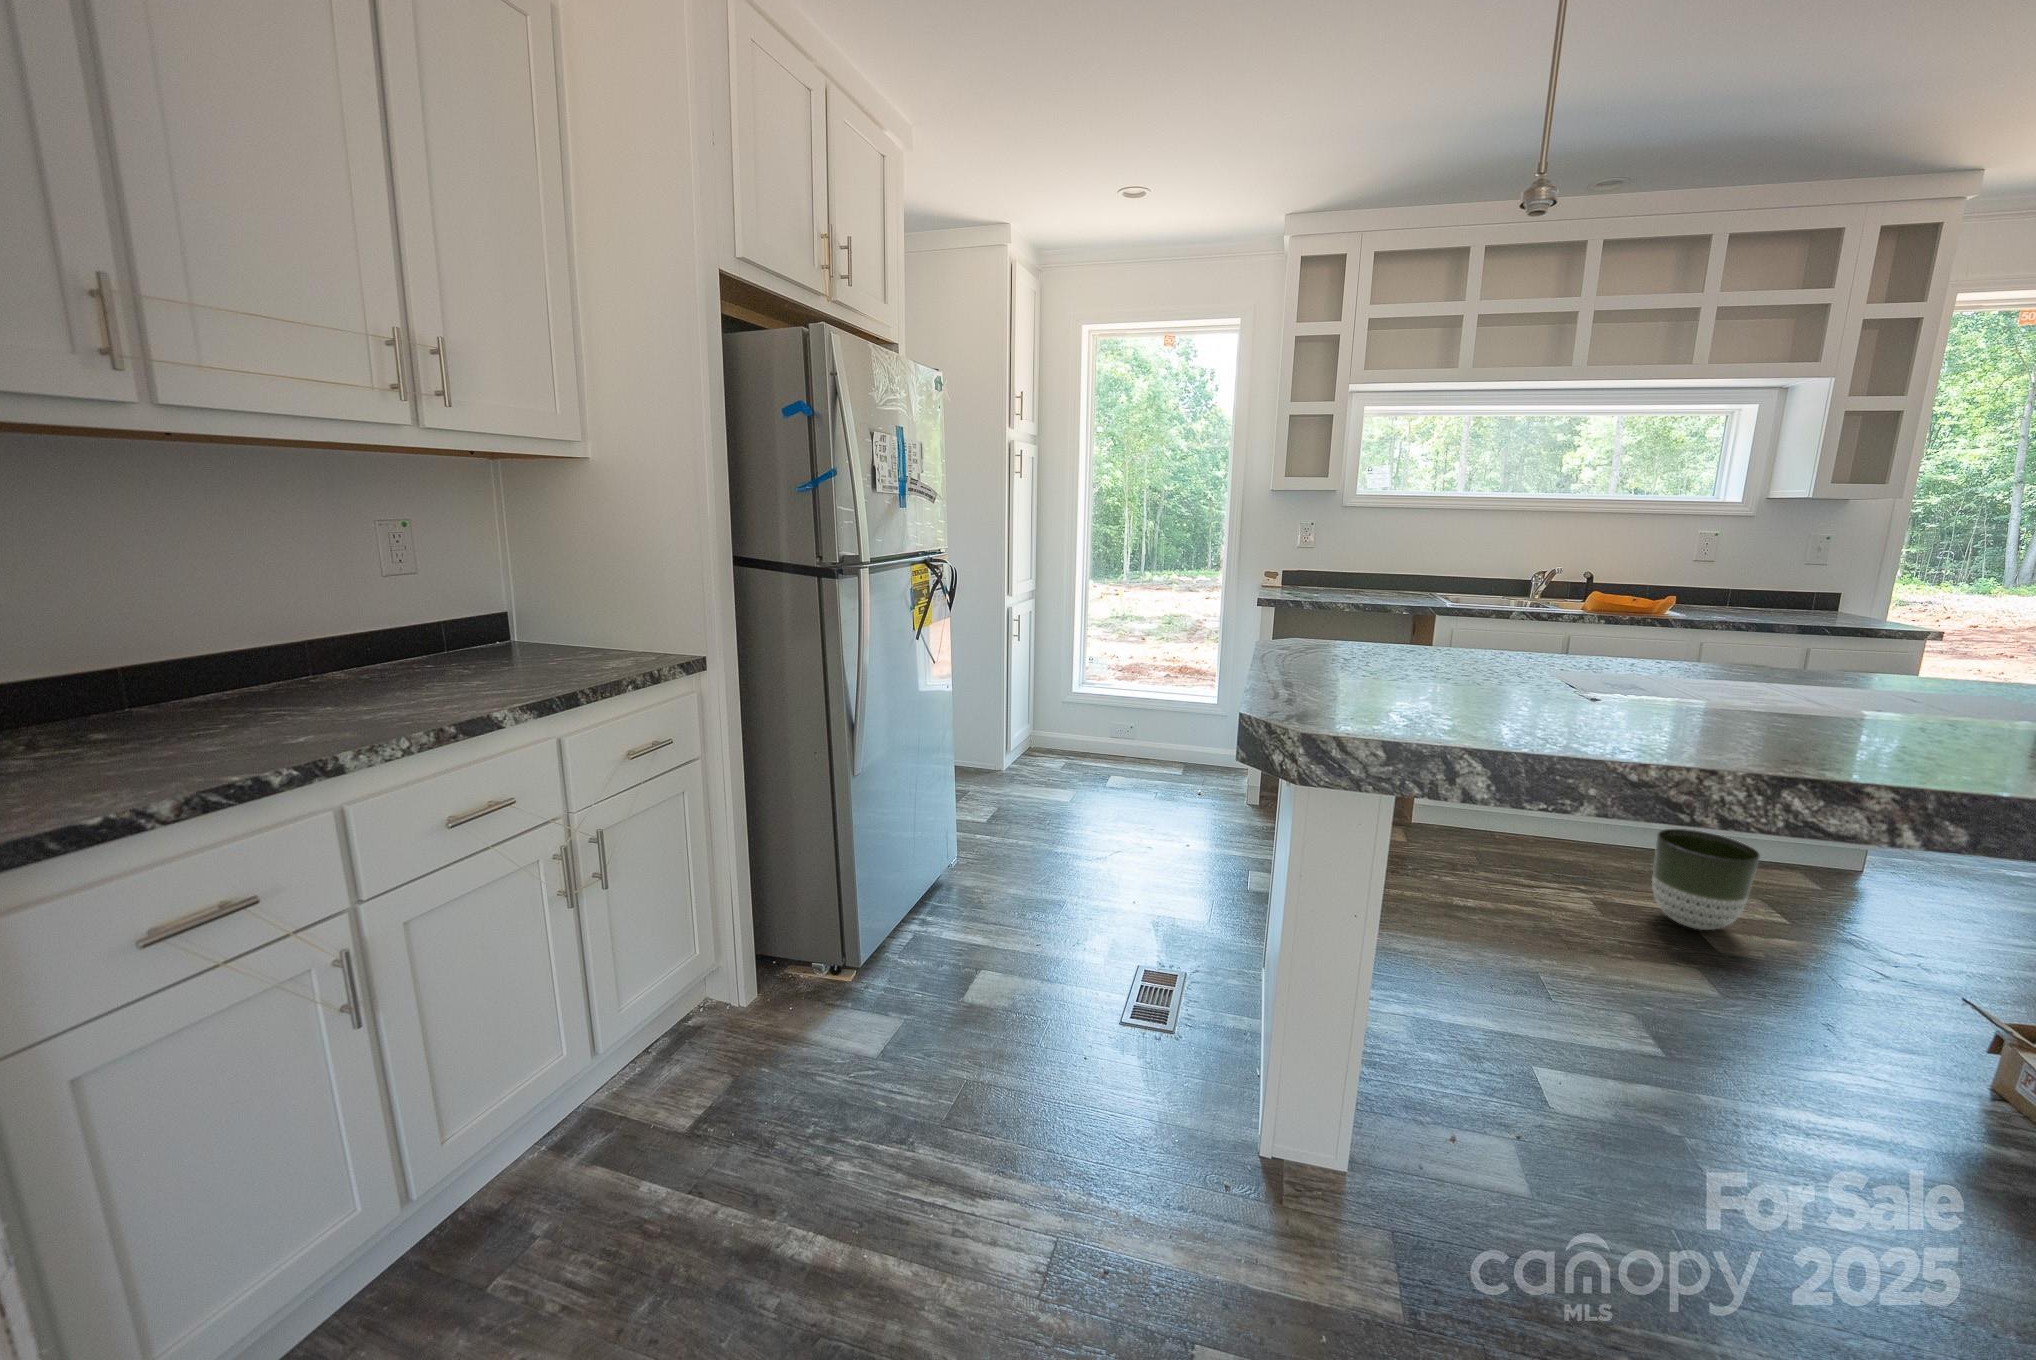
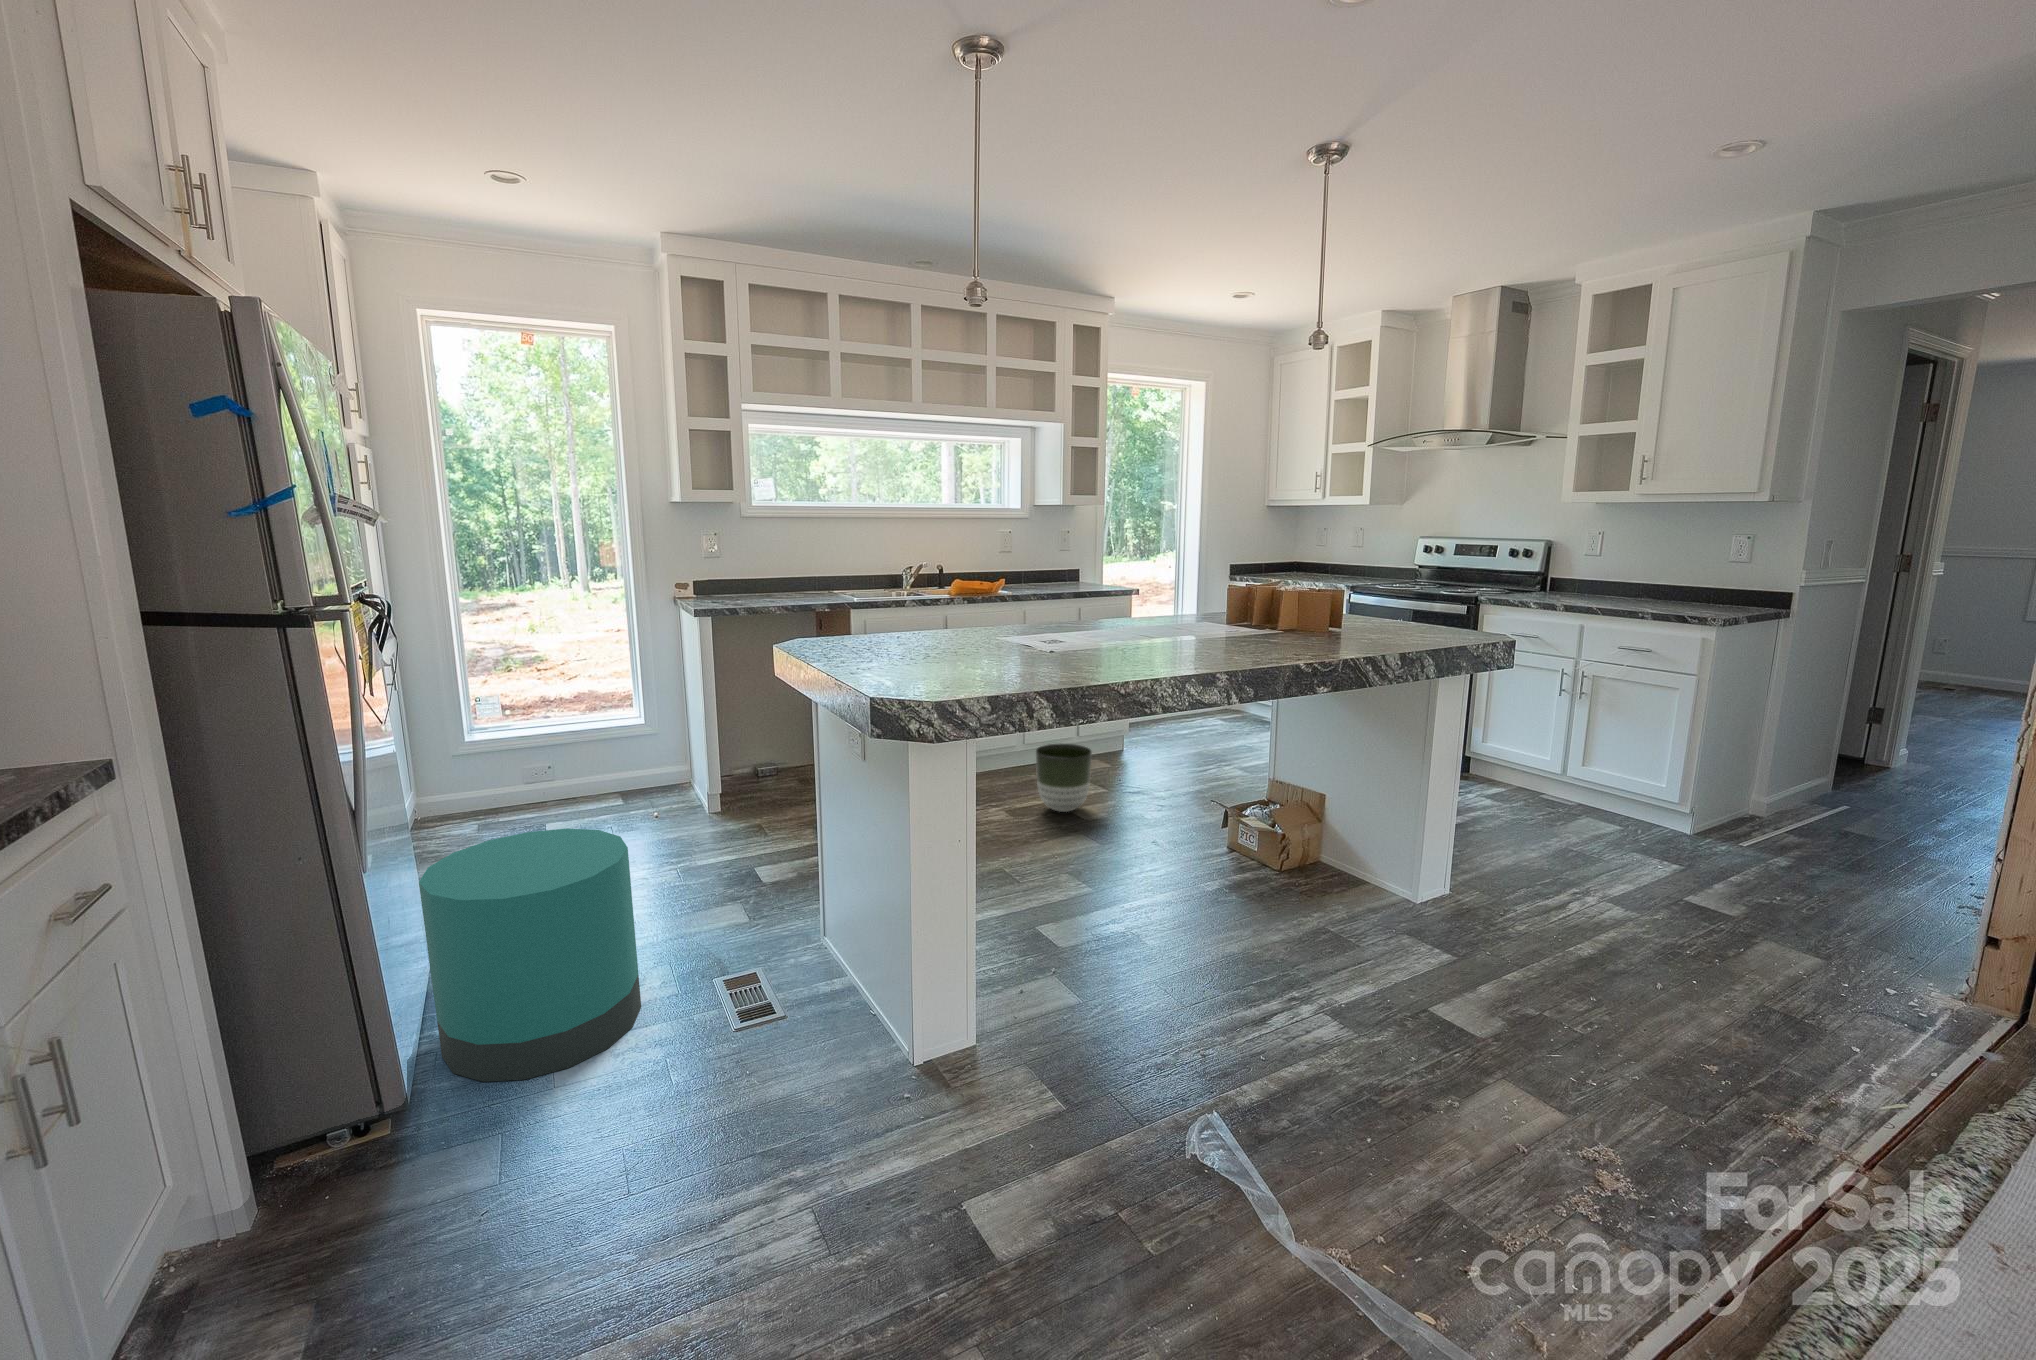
trash can: none [934,773,1089,982] -> present [419,828,641,1082]

